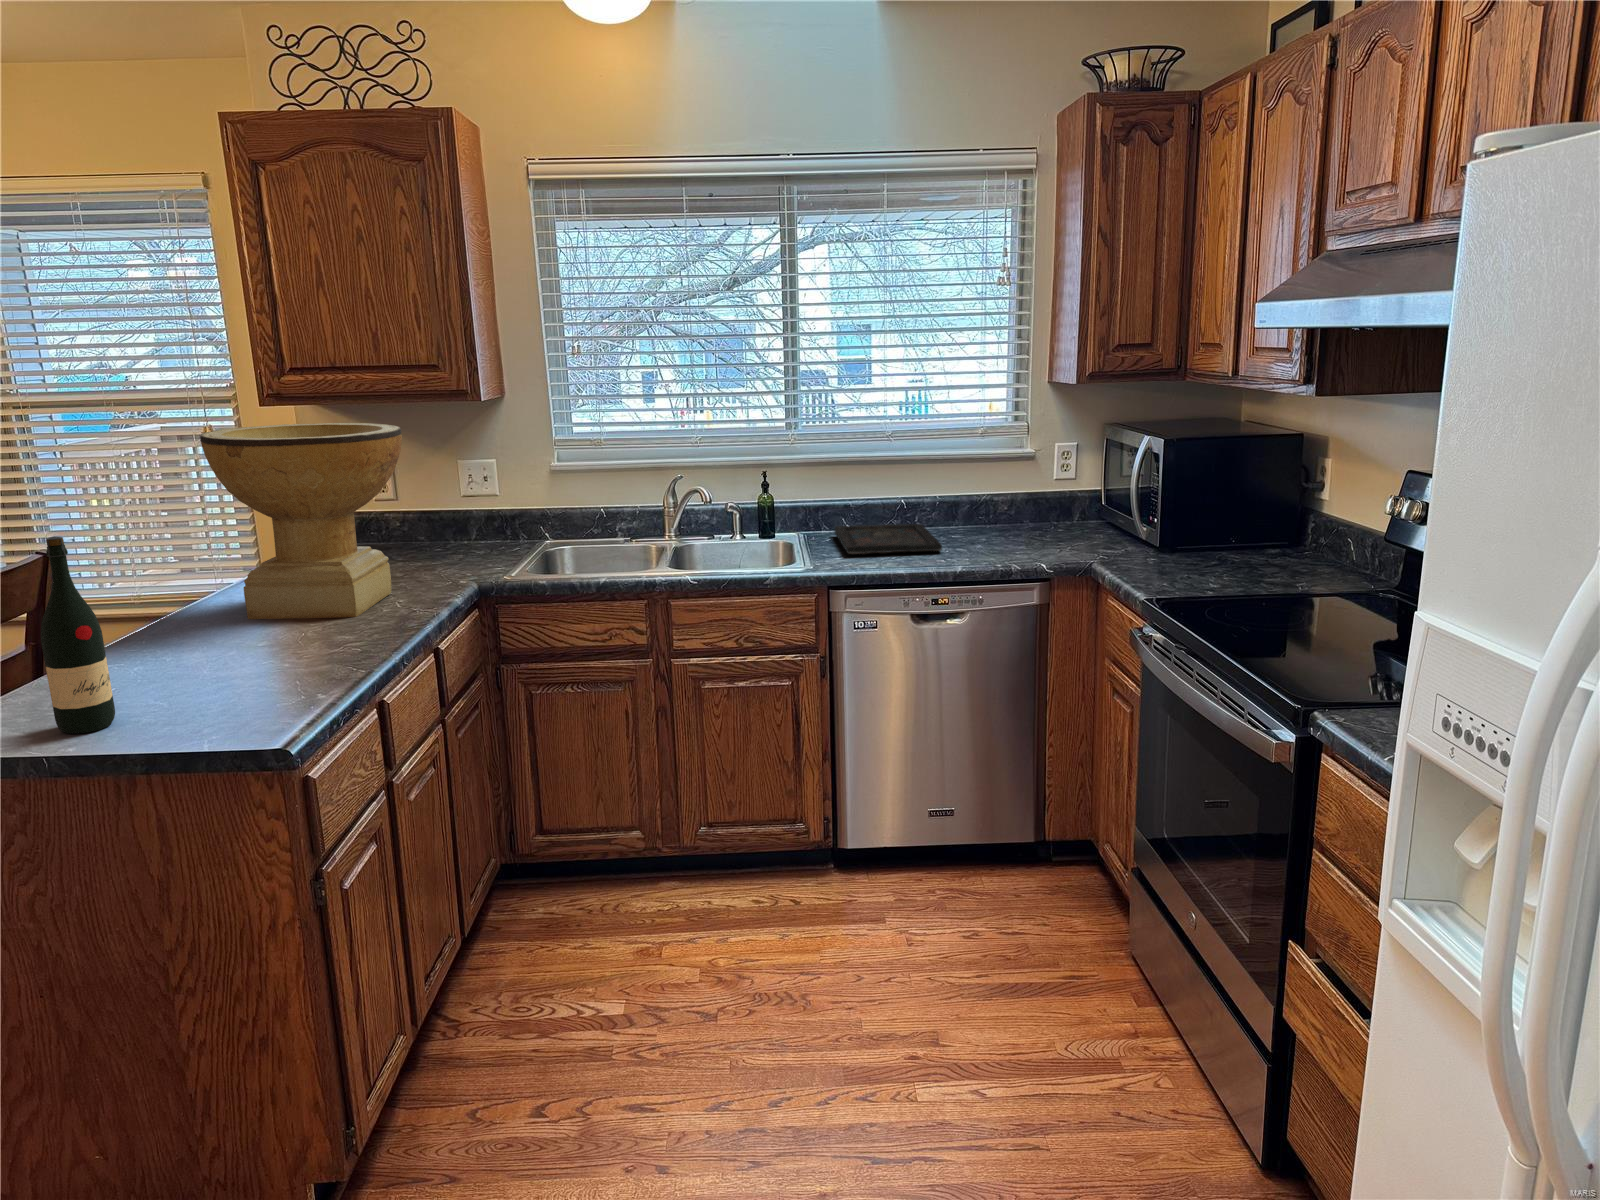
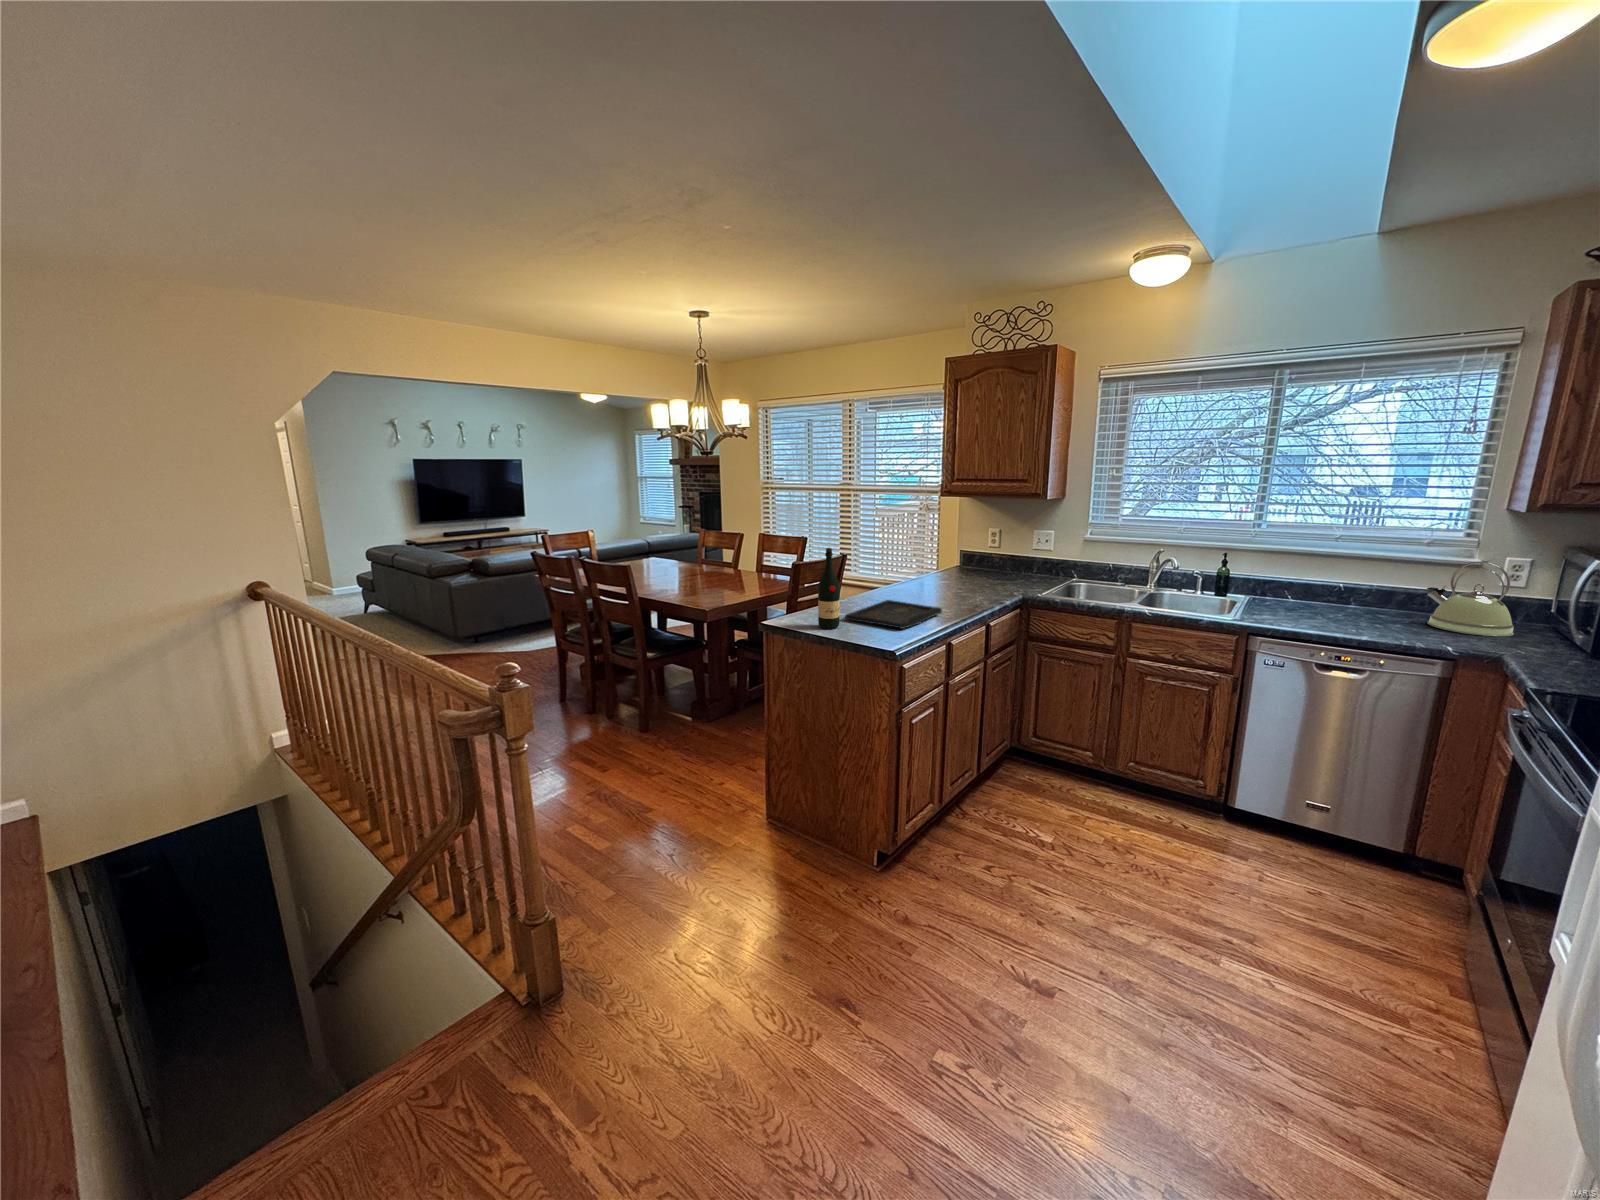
decorative bowl: present [200,423,402,619] -> none [904,507,994,603]
kettle: none [995,449,1081,543] -> present [1427,561,1514,636]
tray: present [835,524,942,554] -> present [845,600,942,629]

